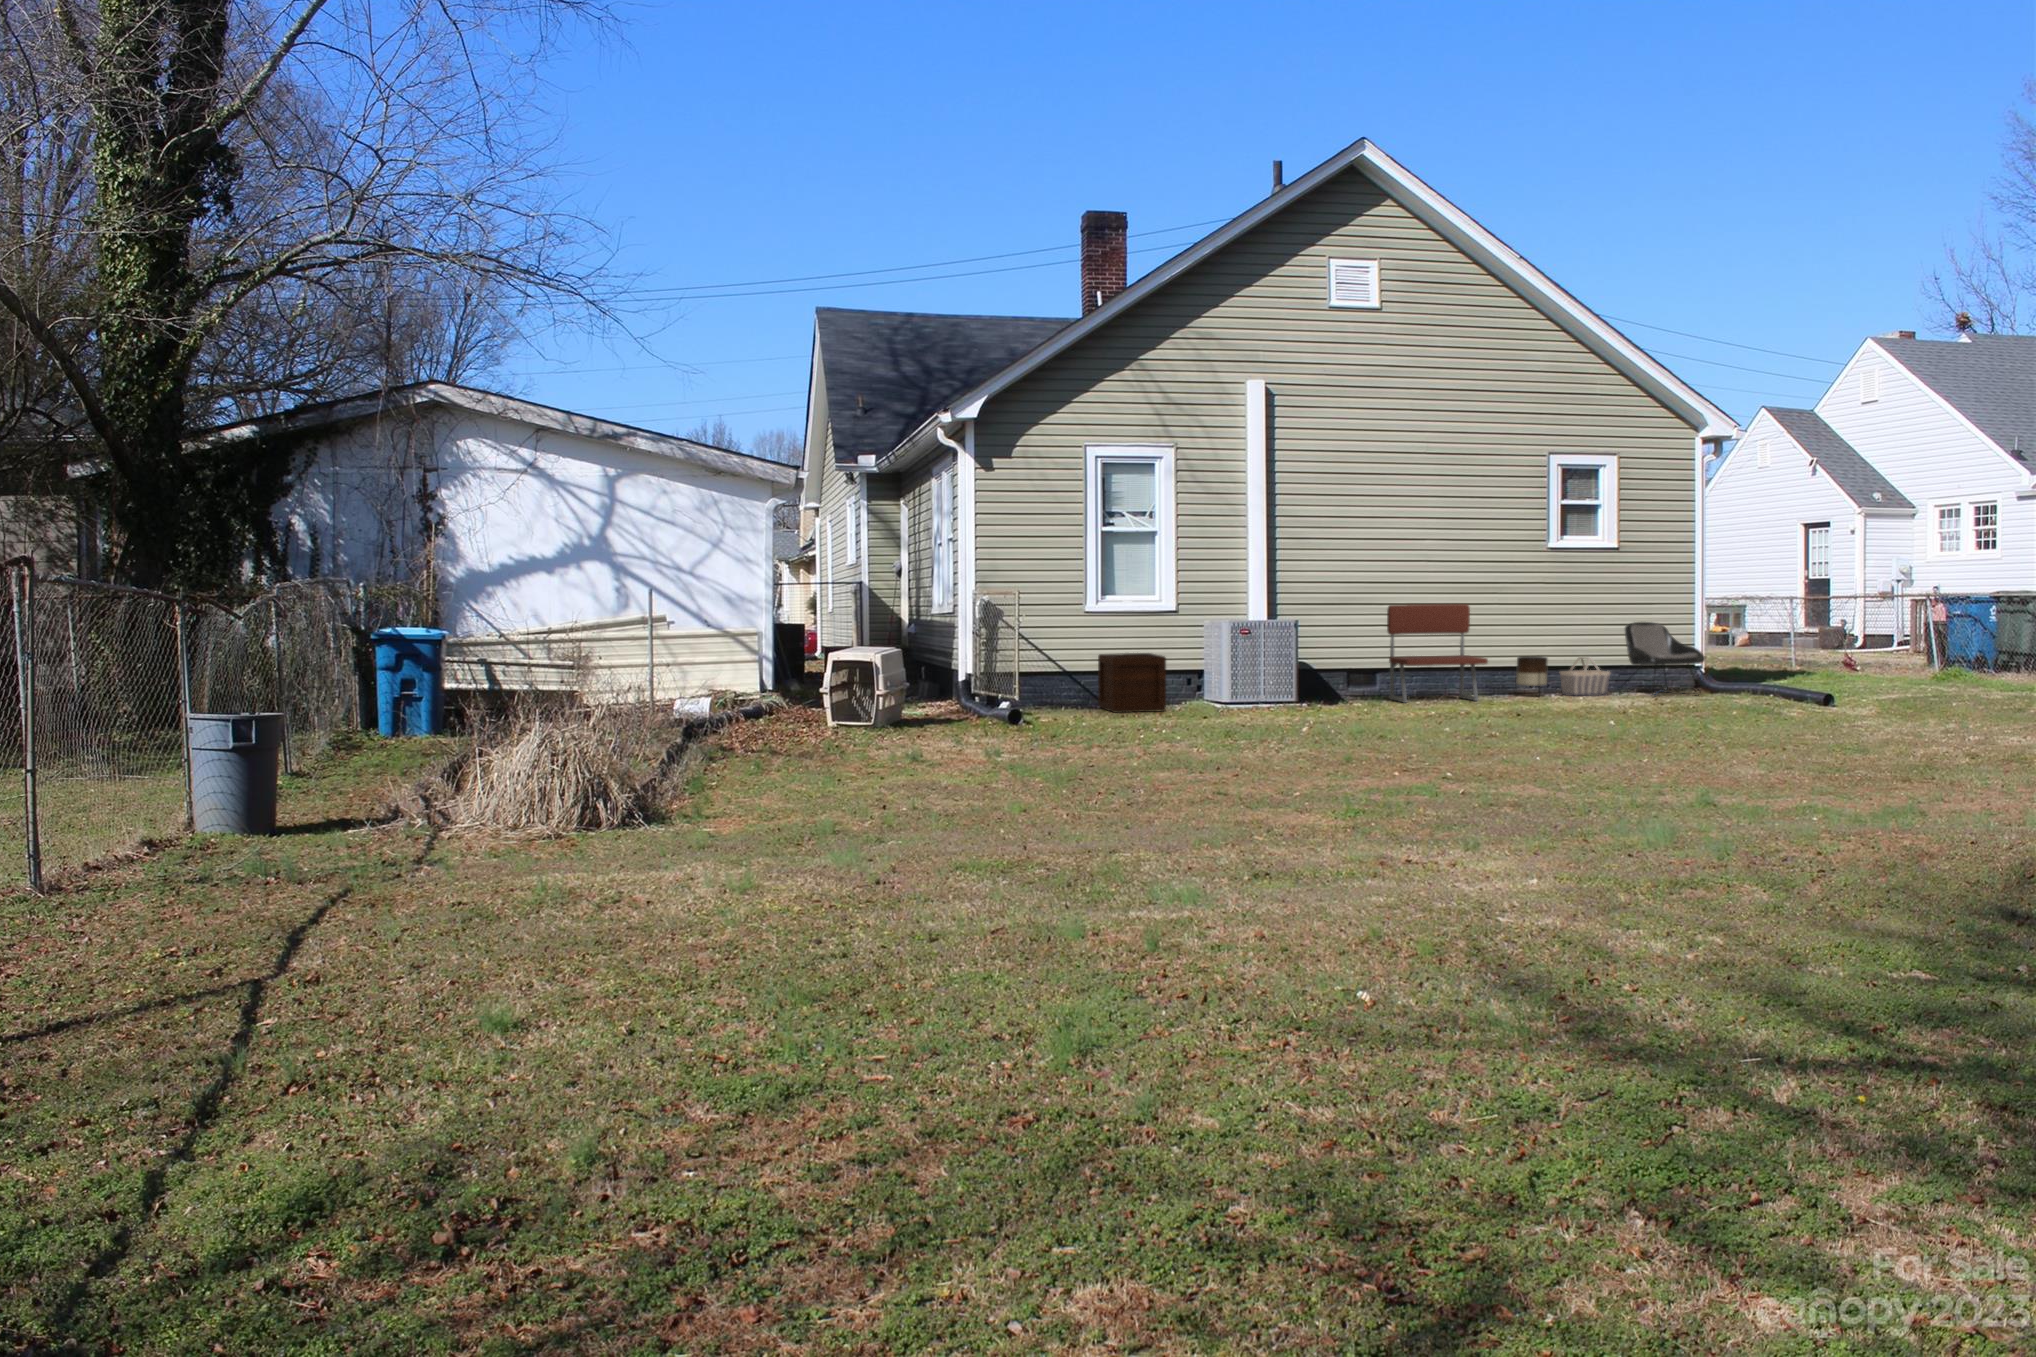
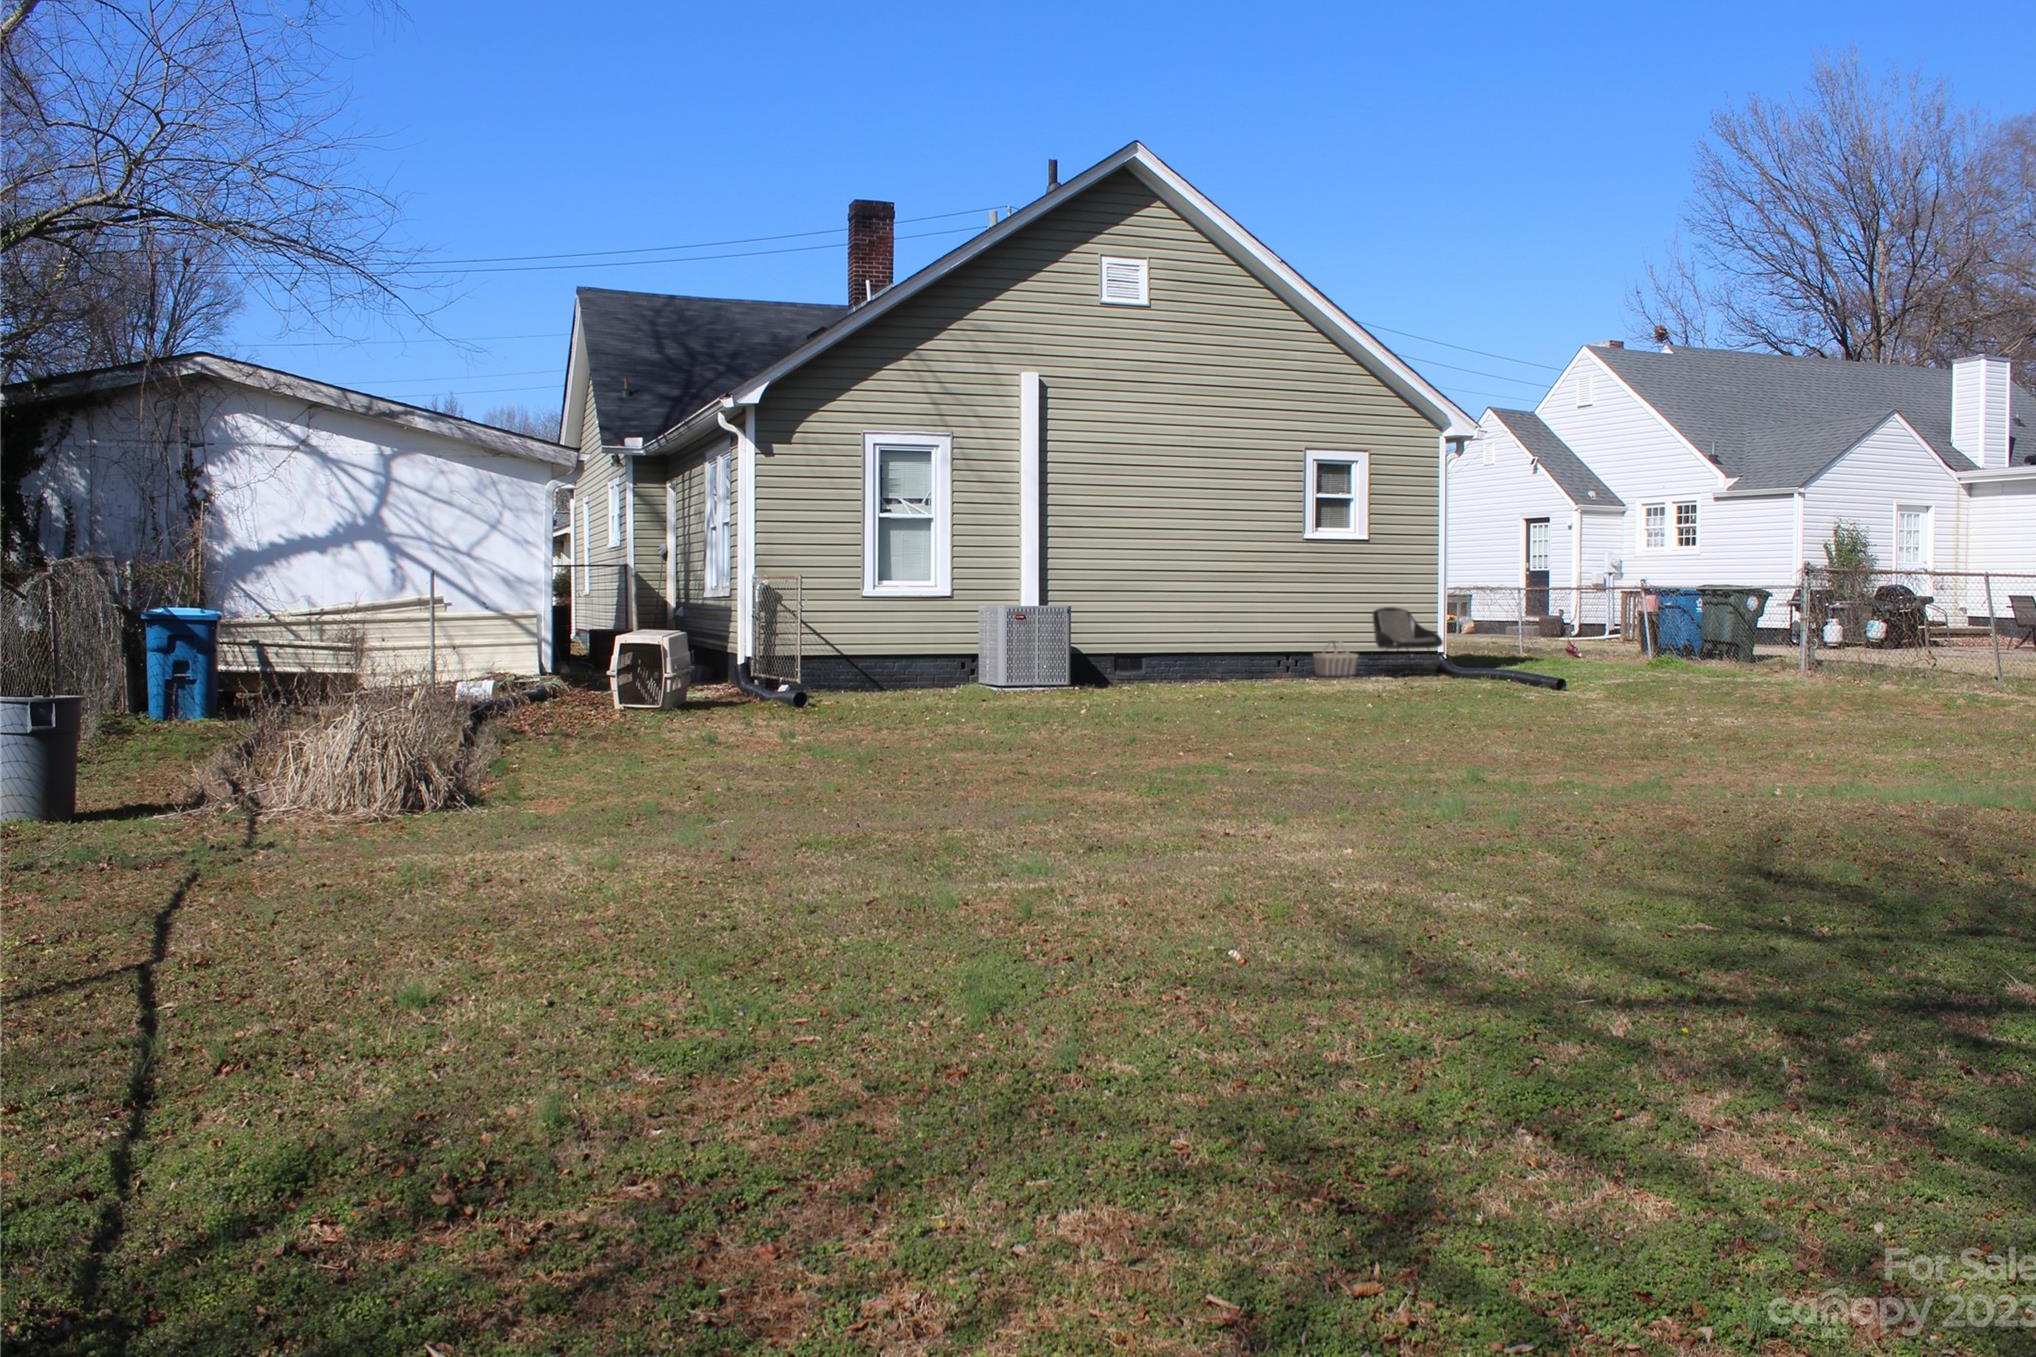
bench: present [1387,604,1488,703] -> none [1153,590,1244,684]
wooden crate: present [1098,653,1166,713] -> none [878,636,942,694]
planter: present [1515,656,1548,695] -> none [1272,639,1301,679]

